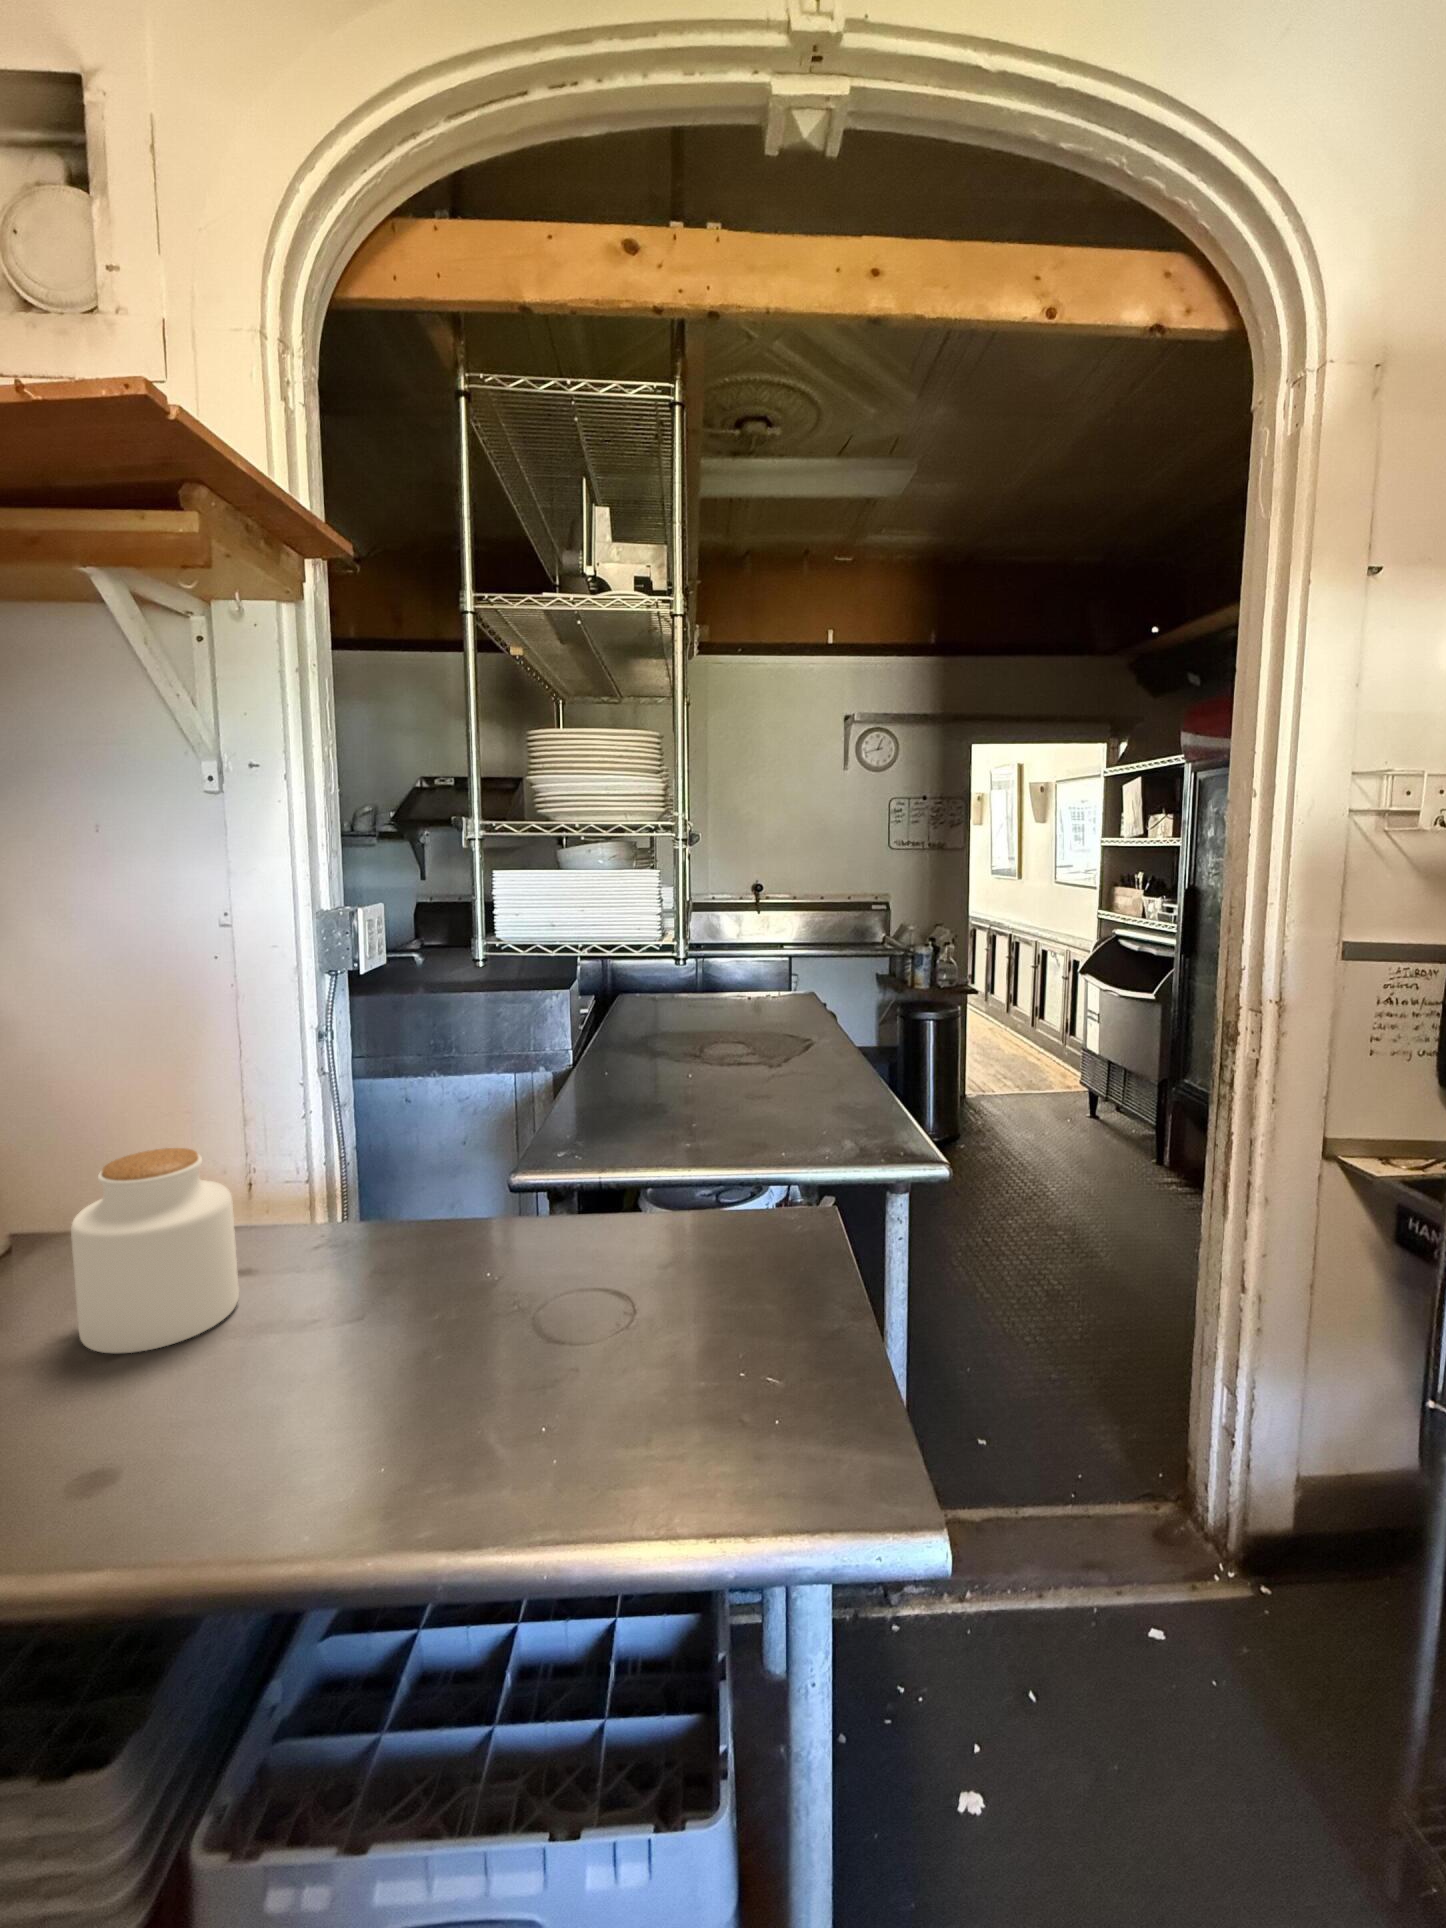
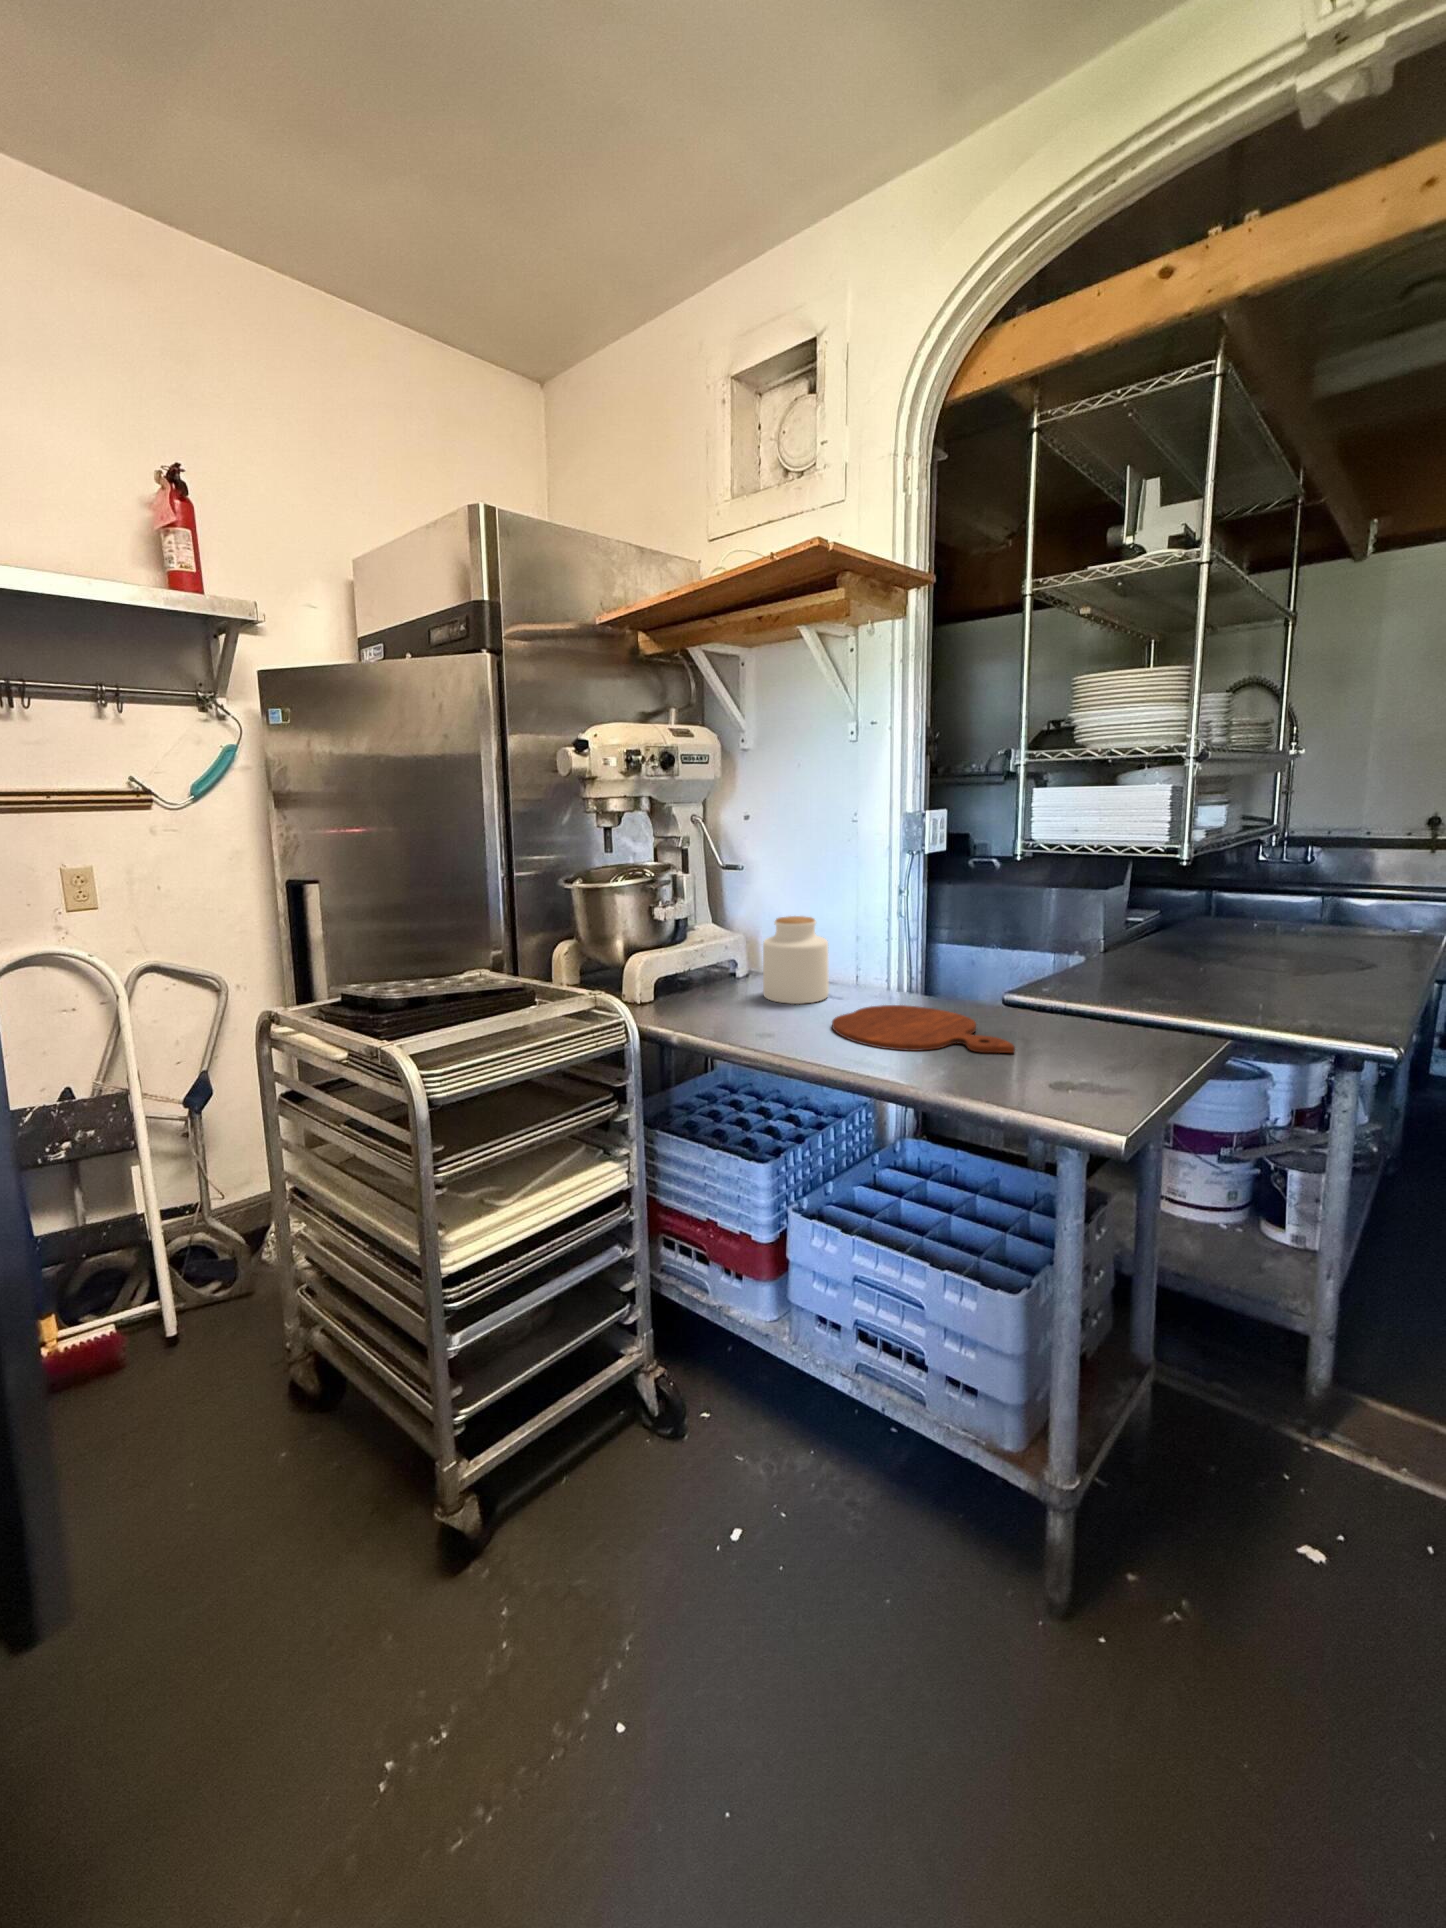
cutting board: none [286,1280,653,1438] -> present [832,1005,1015,1053]

